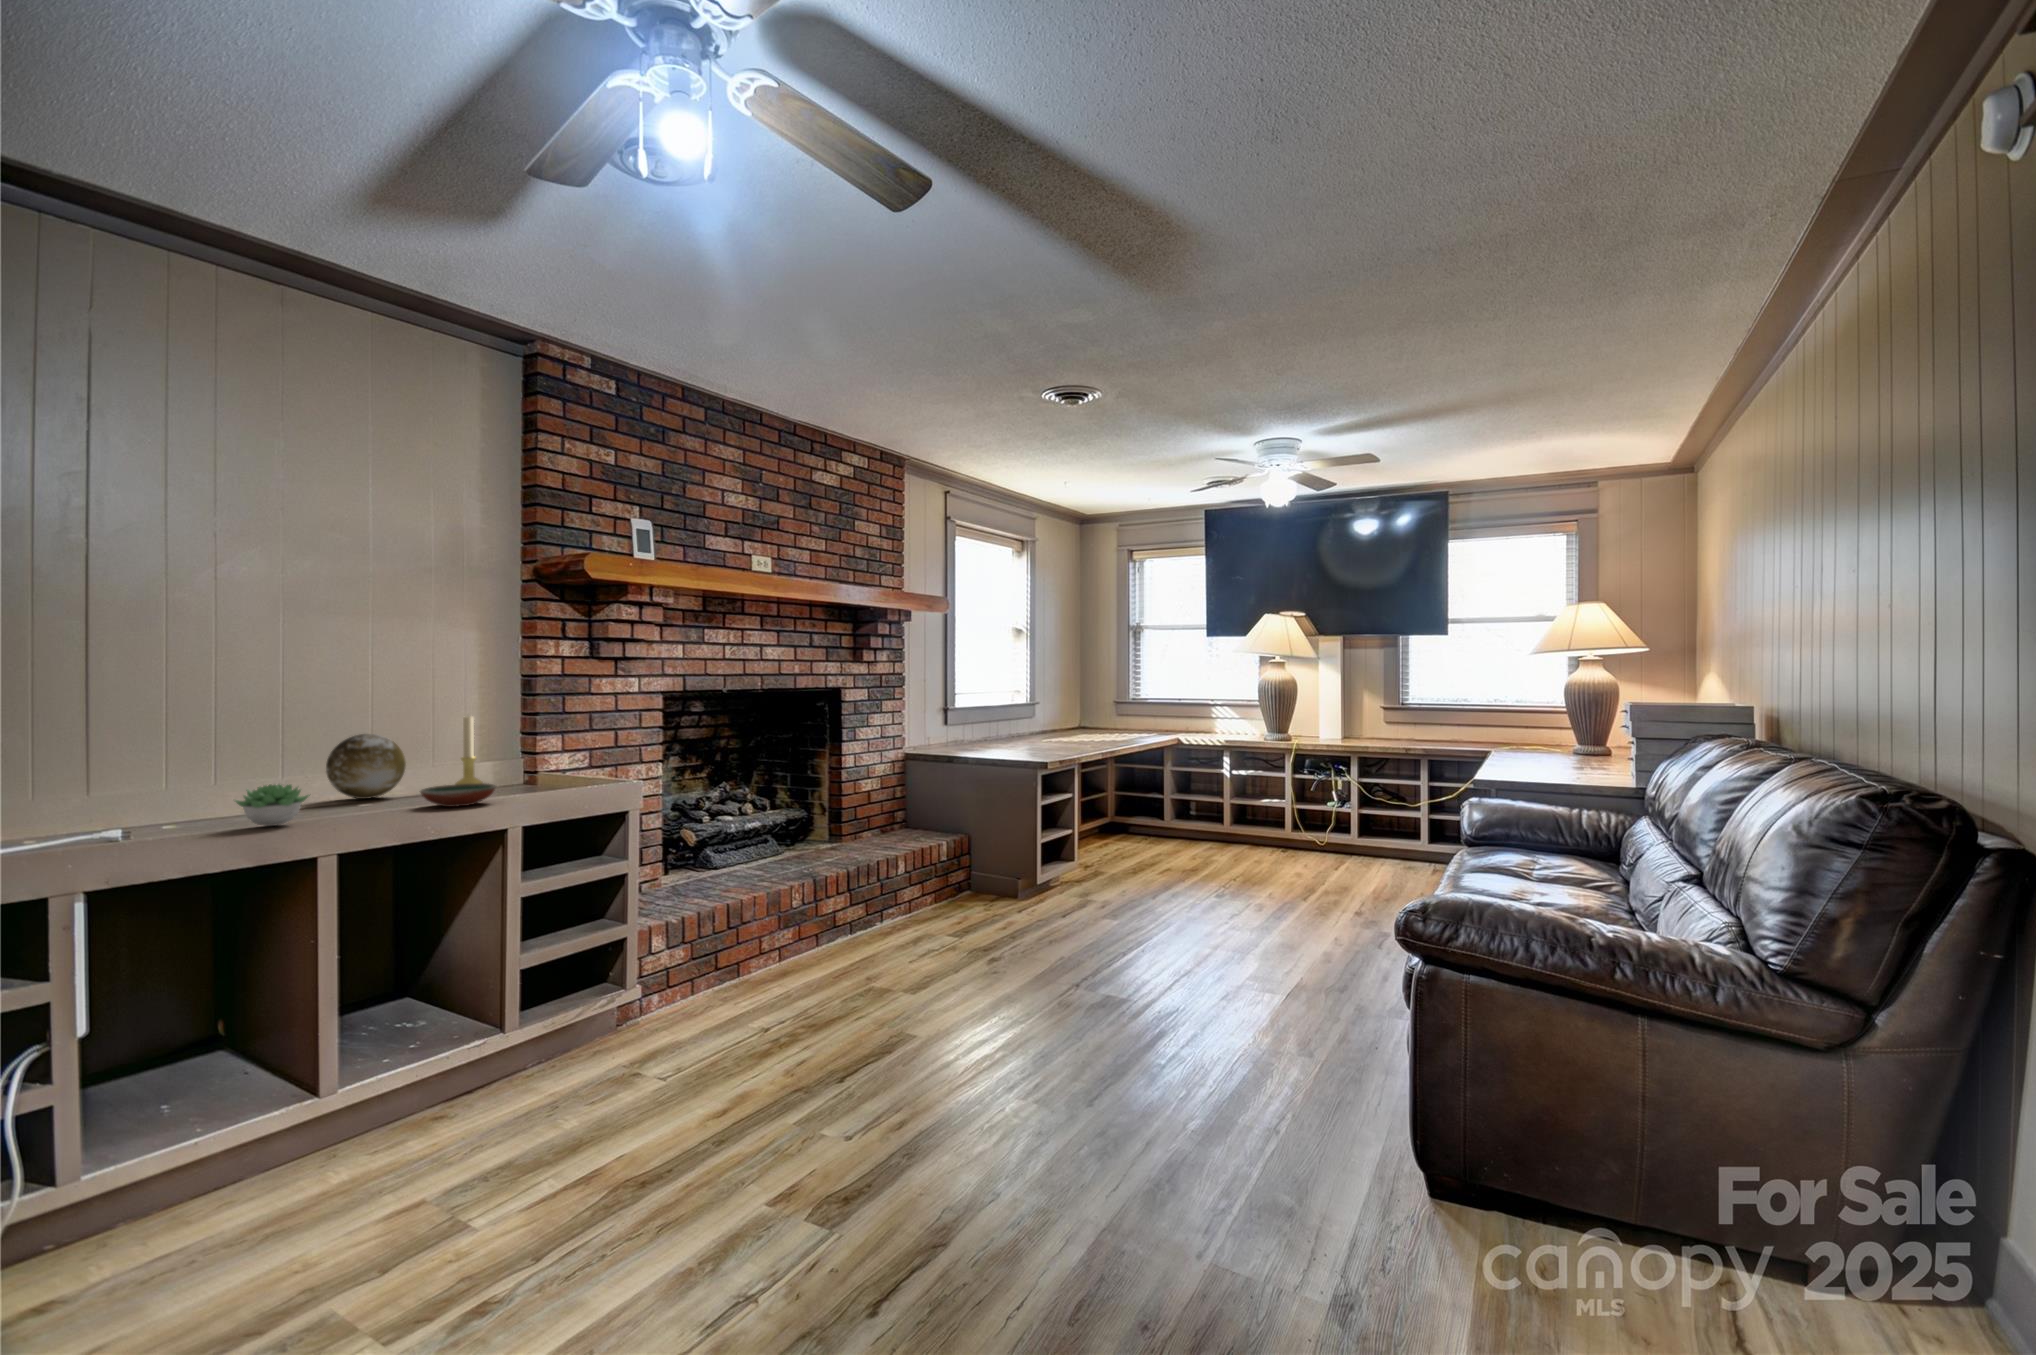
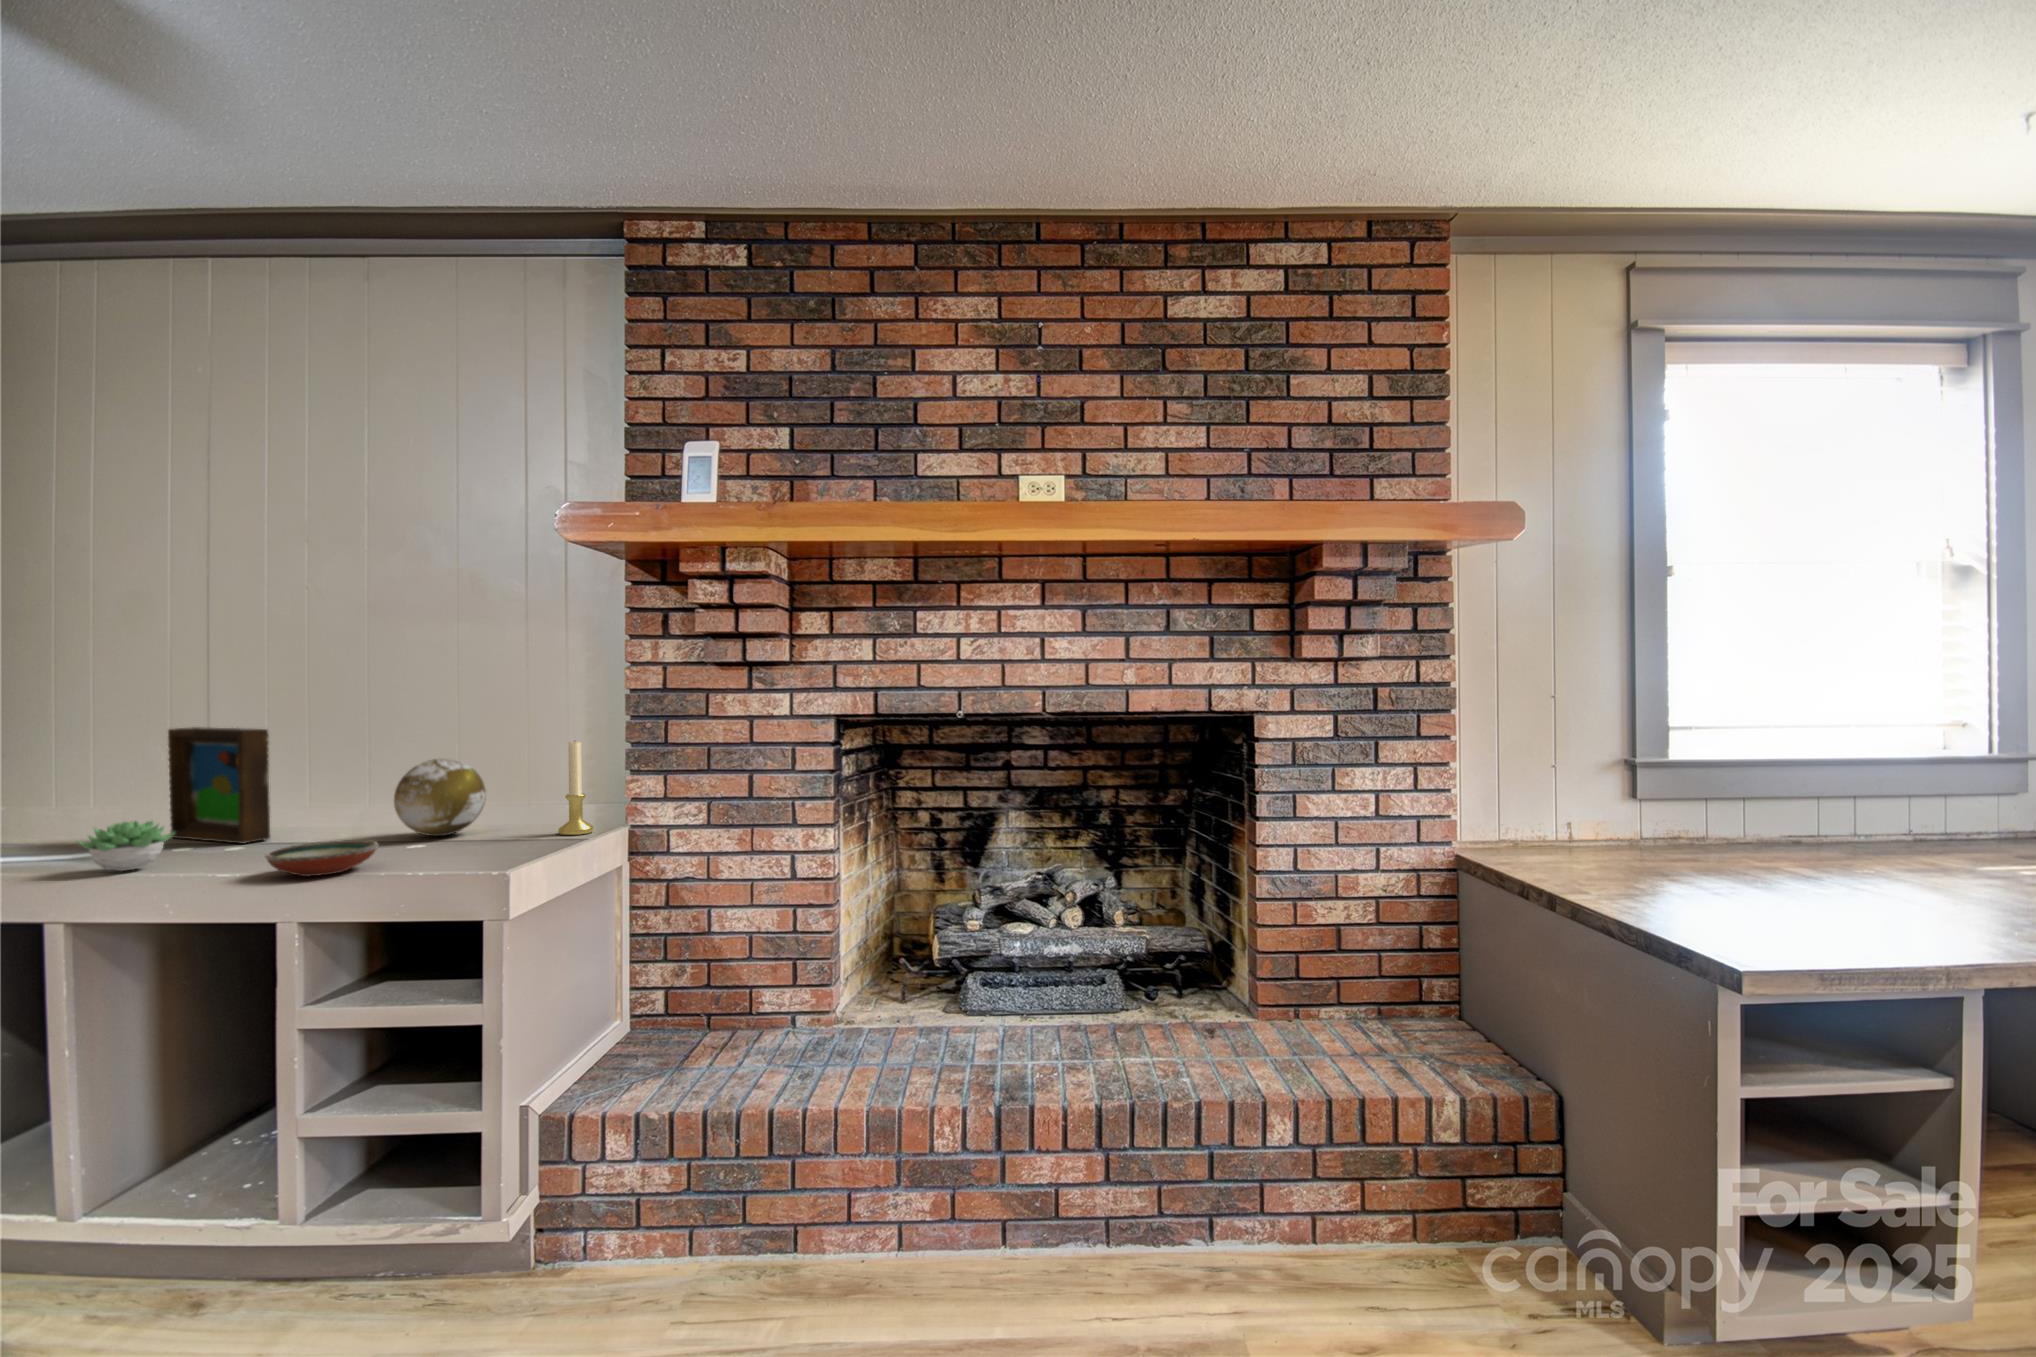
picture frame: none [57,712,212,832] -> present [168,727,270,844]

